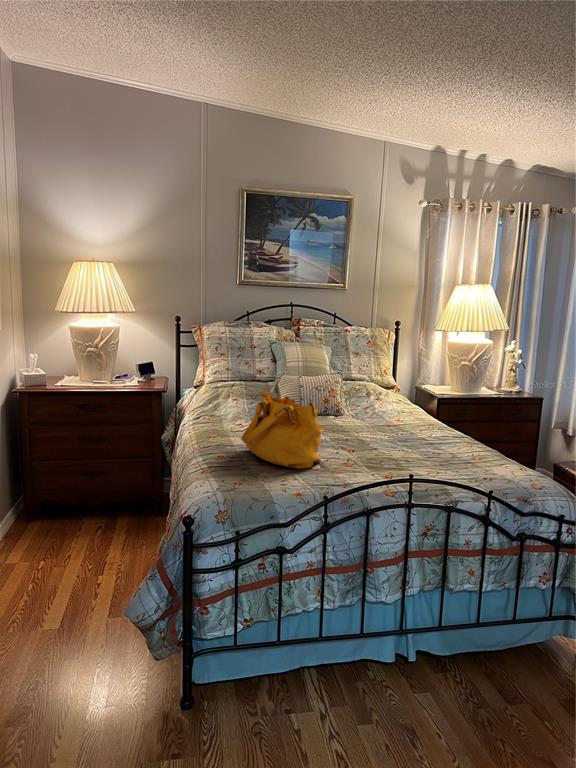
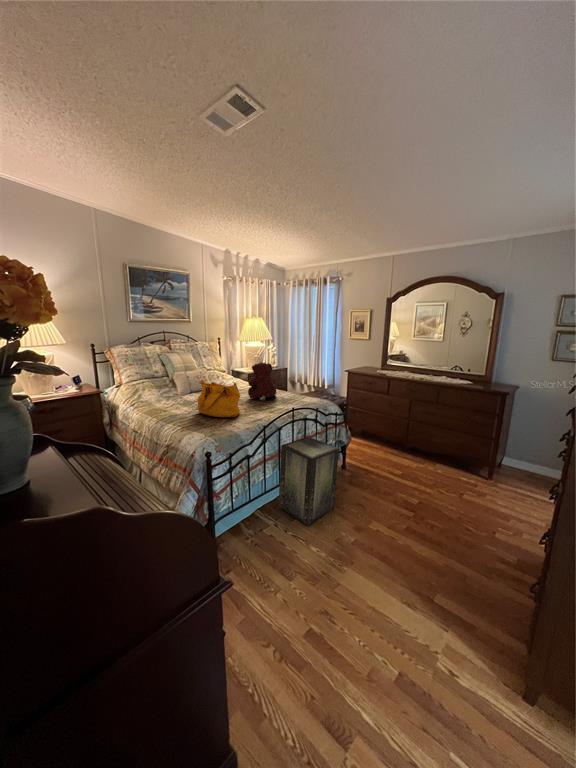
teddy bear: none [372,372,437,453] -> present [248,362,276,401]
storage box: none [351,548,493,745] -> present [278,437,339,525]

